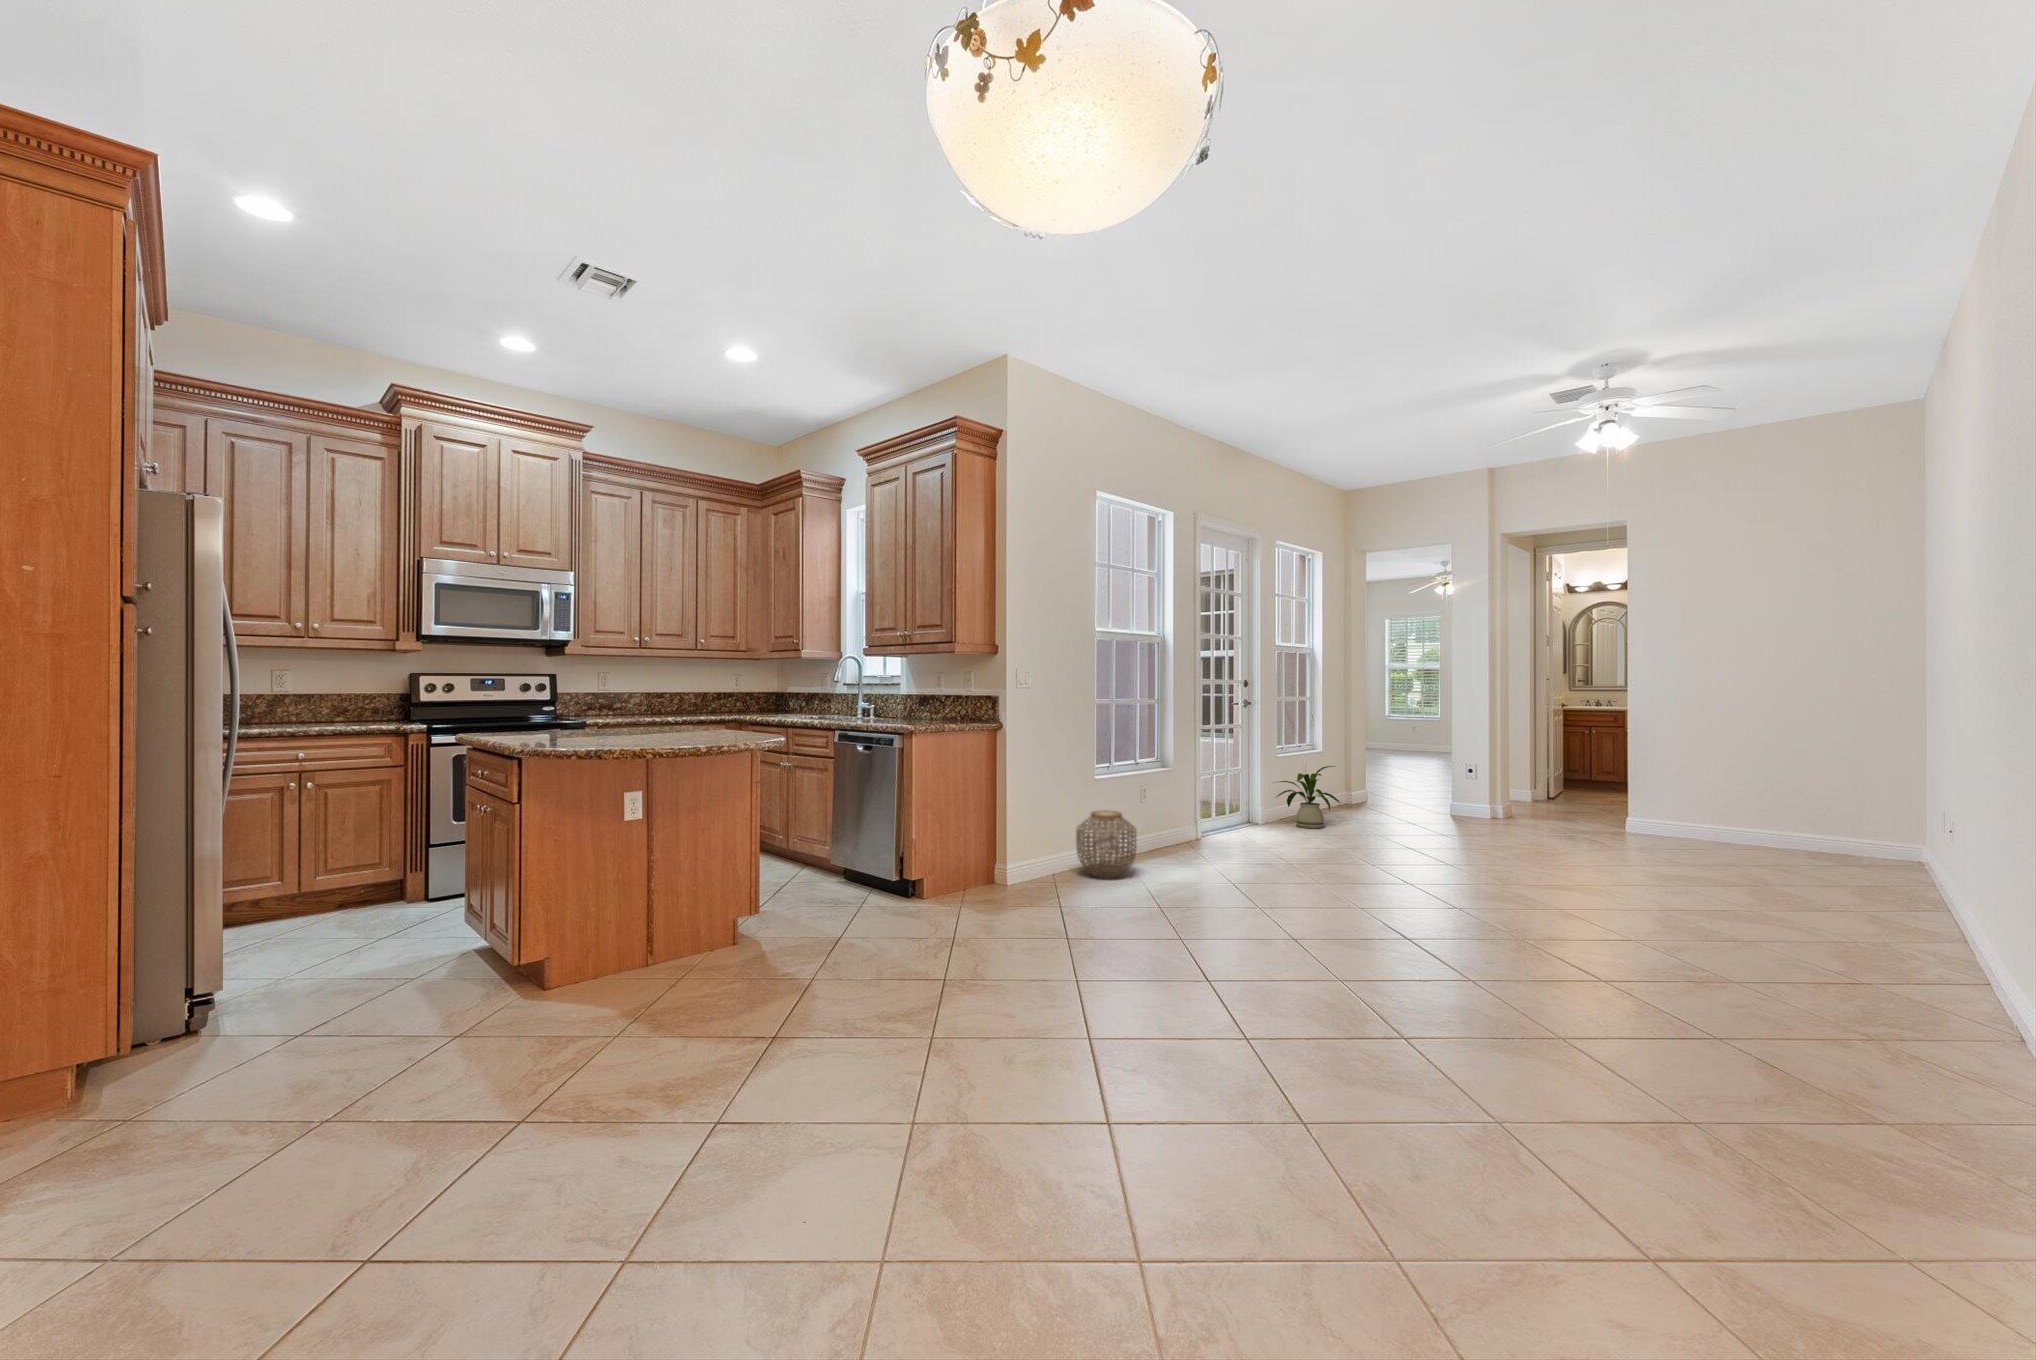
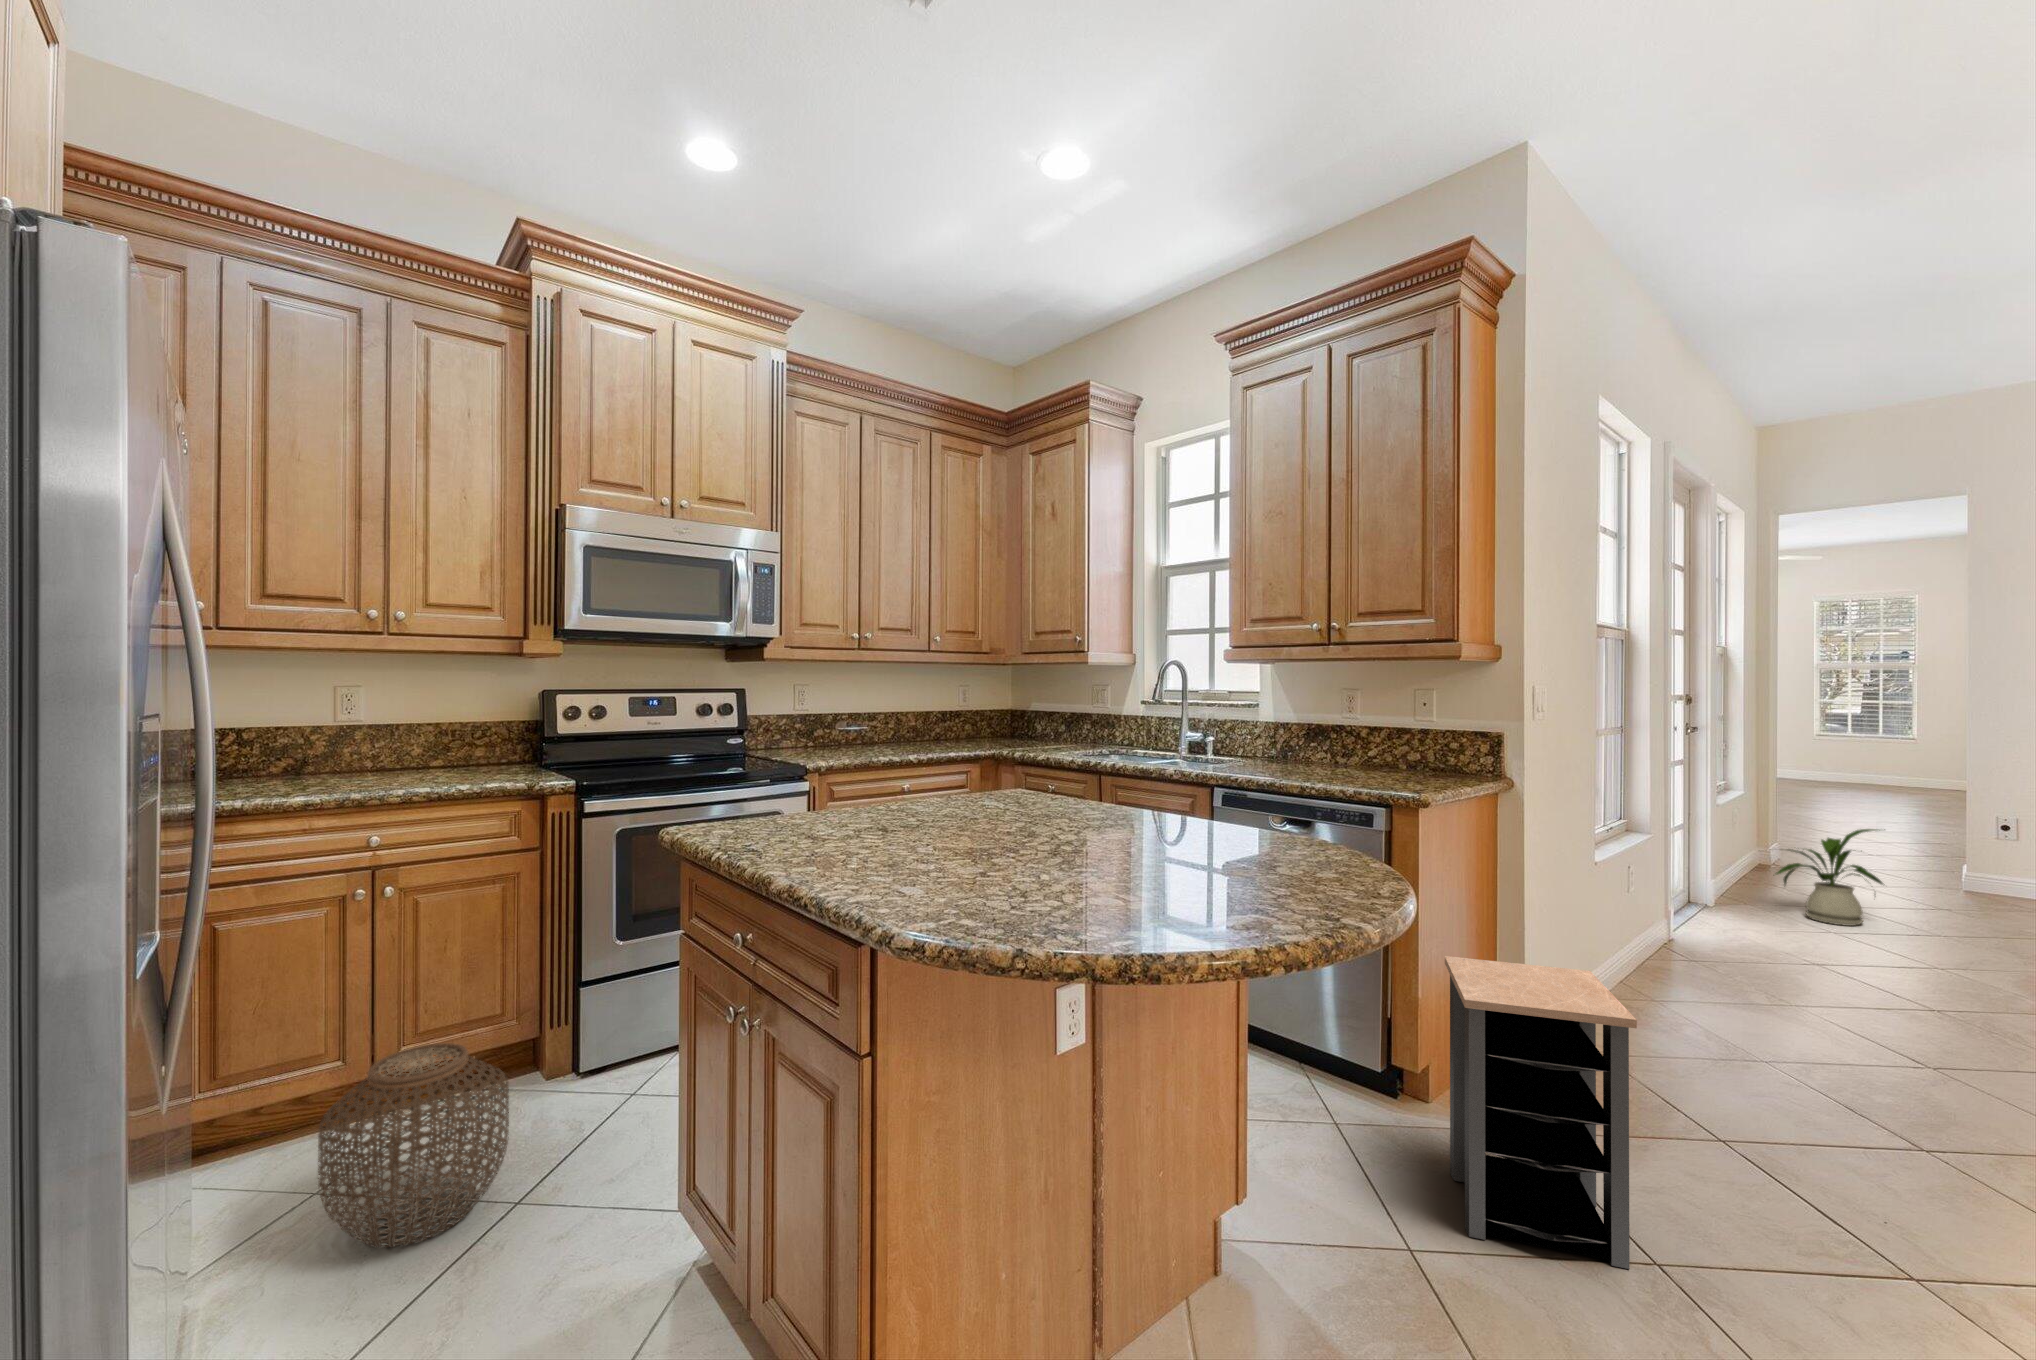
side table: none [874,807,963,938] -> present [1445,956,1637,1269]
woven basket: present [1076,810,1136,878] -> present [318,1043,509,1247]

